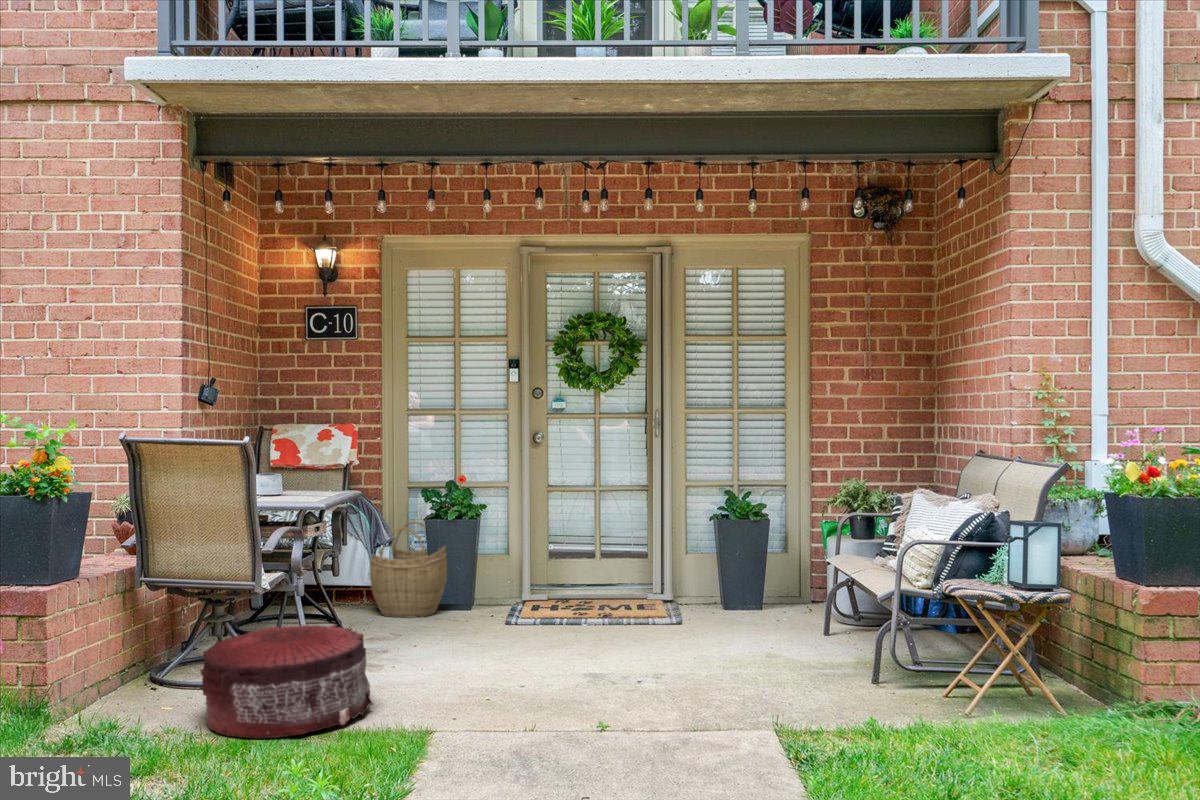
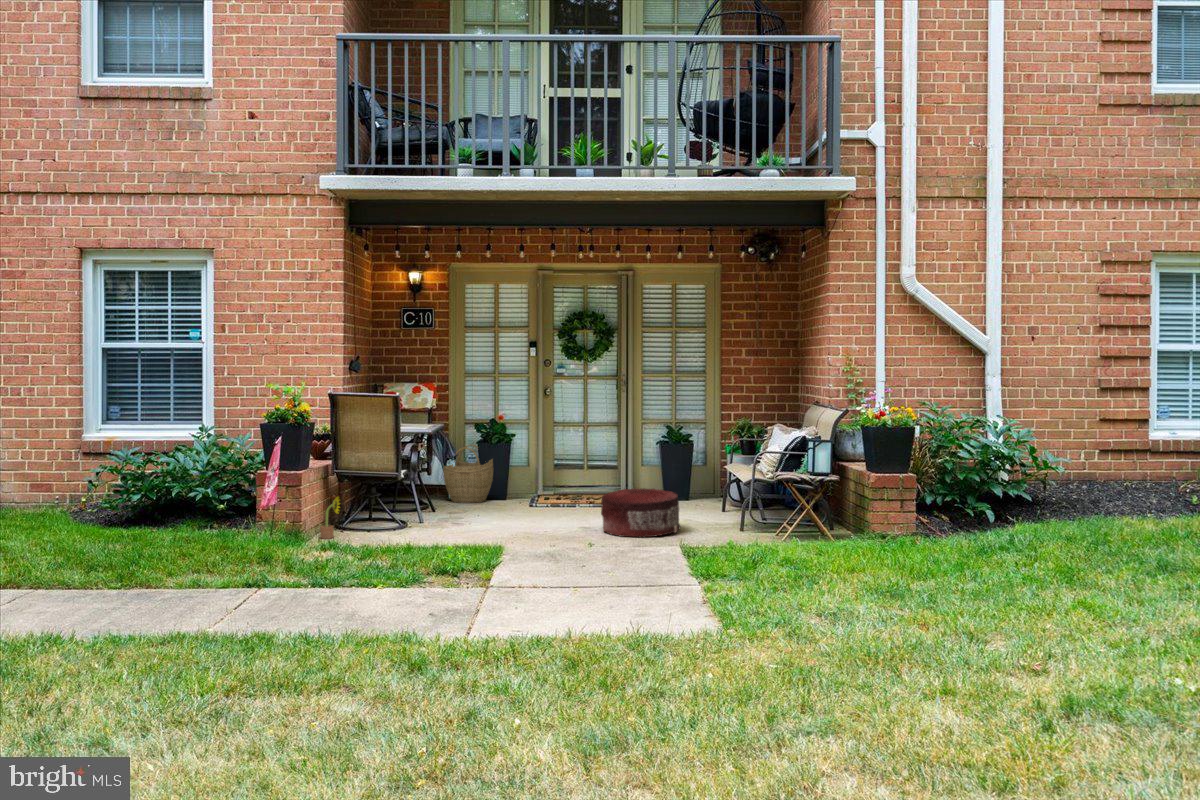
pouf: present [200,625,373,738] -> present [601,488,680,537]
decorative plant: none [93,629,138,713] -> present [320,497,340,539]

